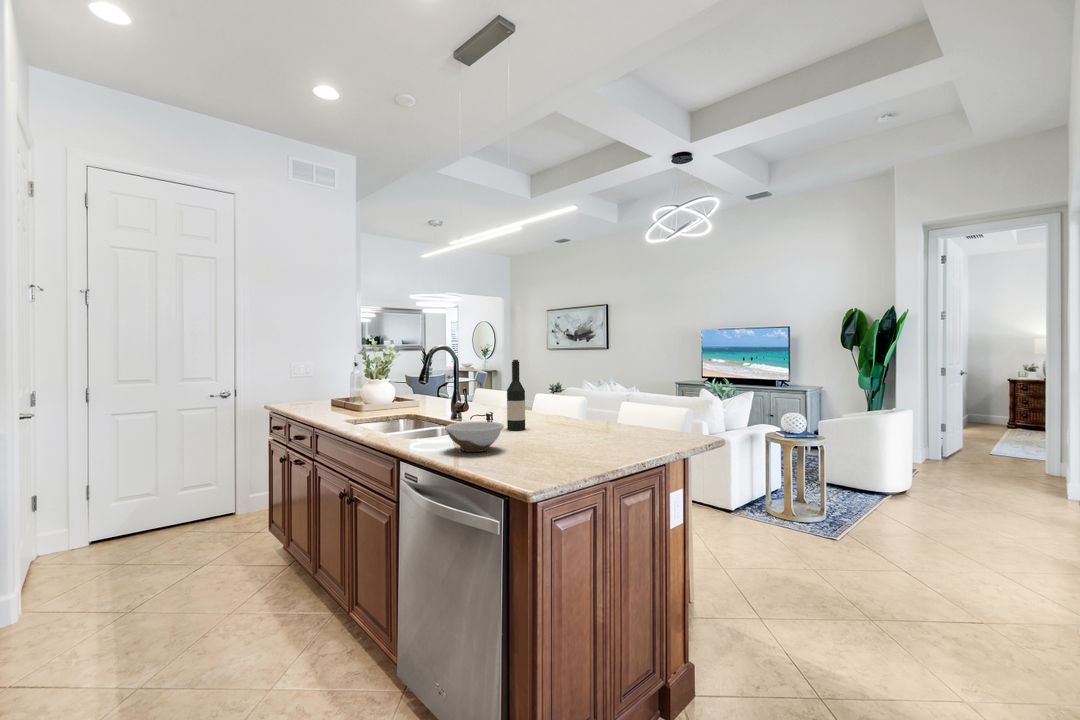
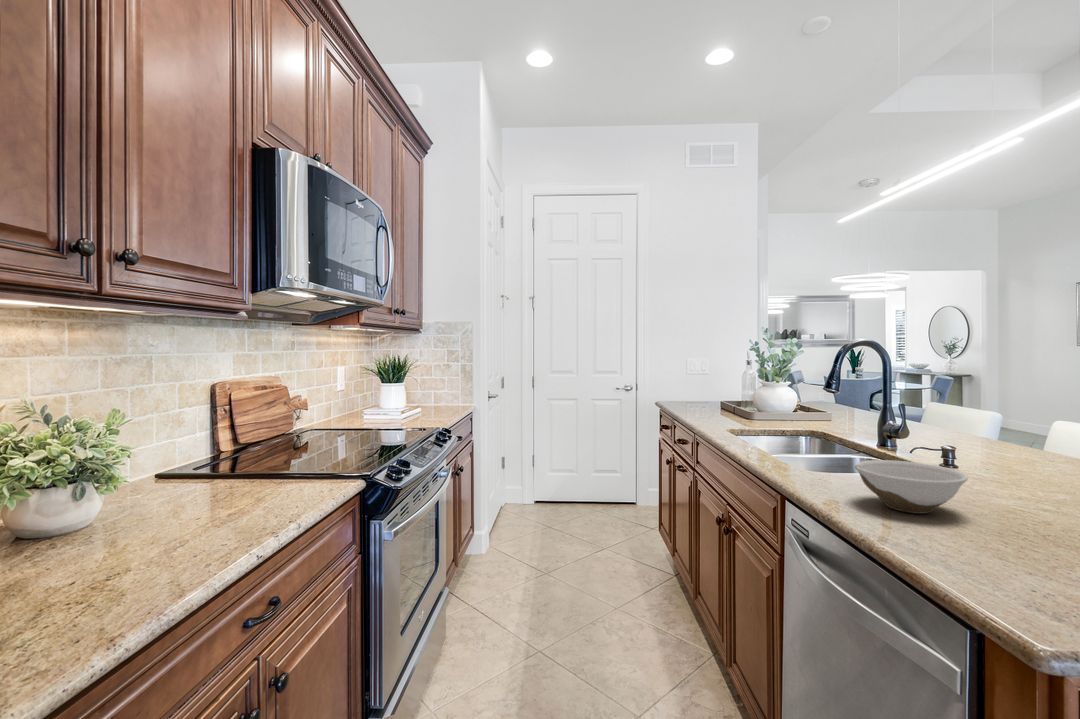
wine bottle: present [507,360,525,430] -> none [977,366,1017,483]

